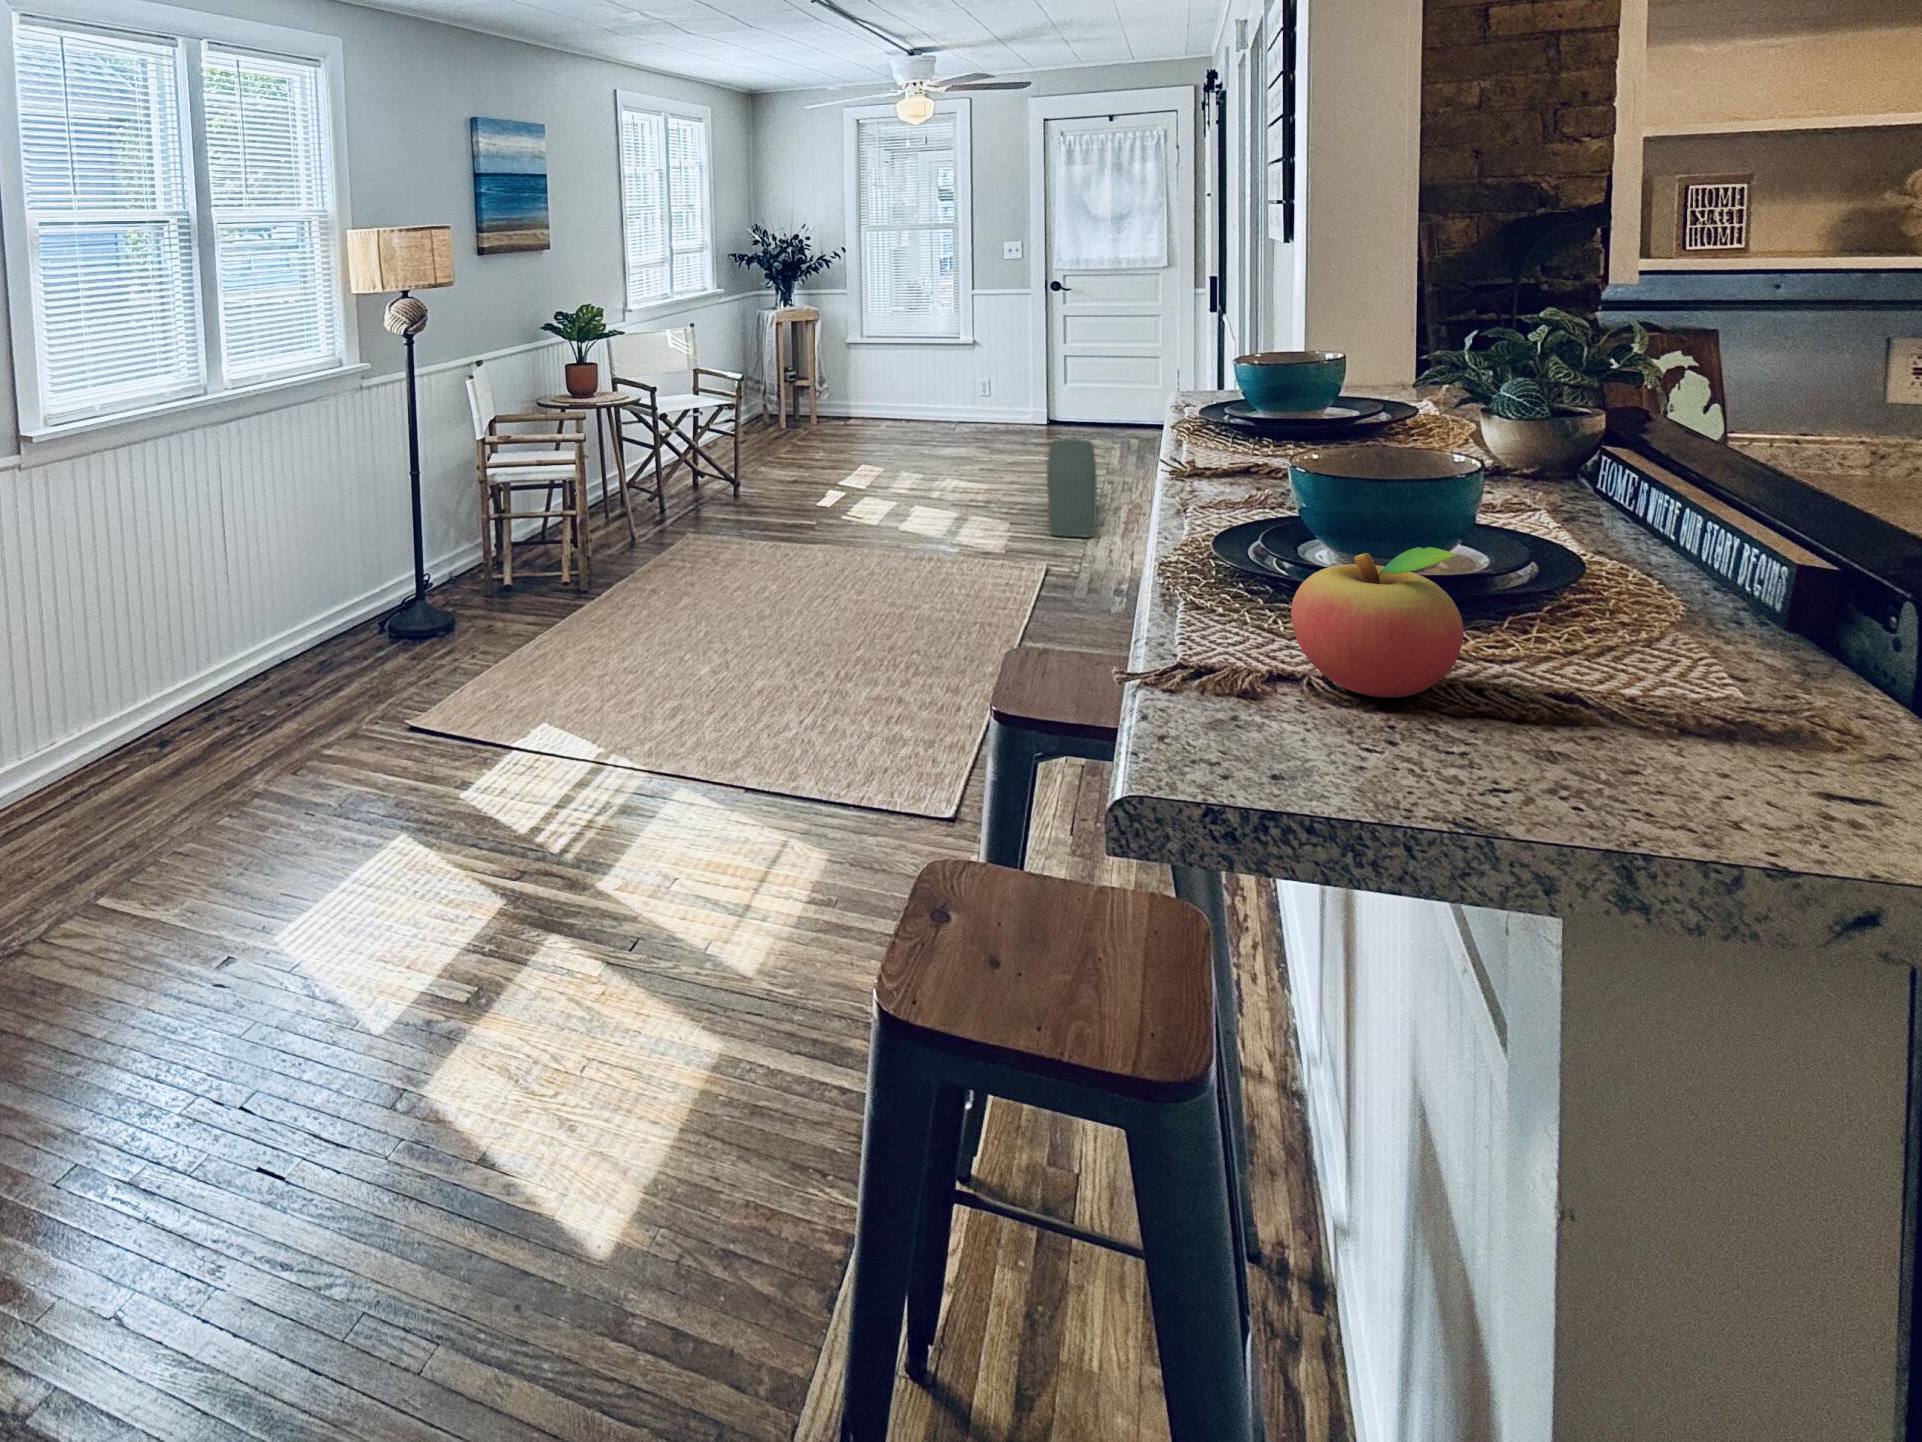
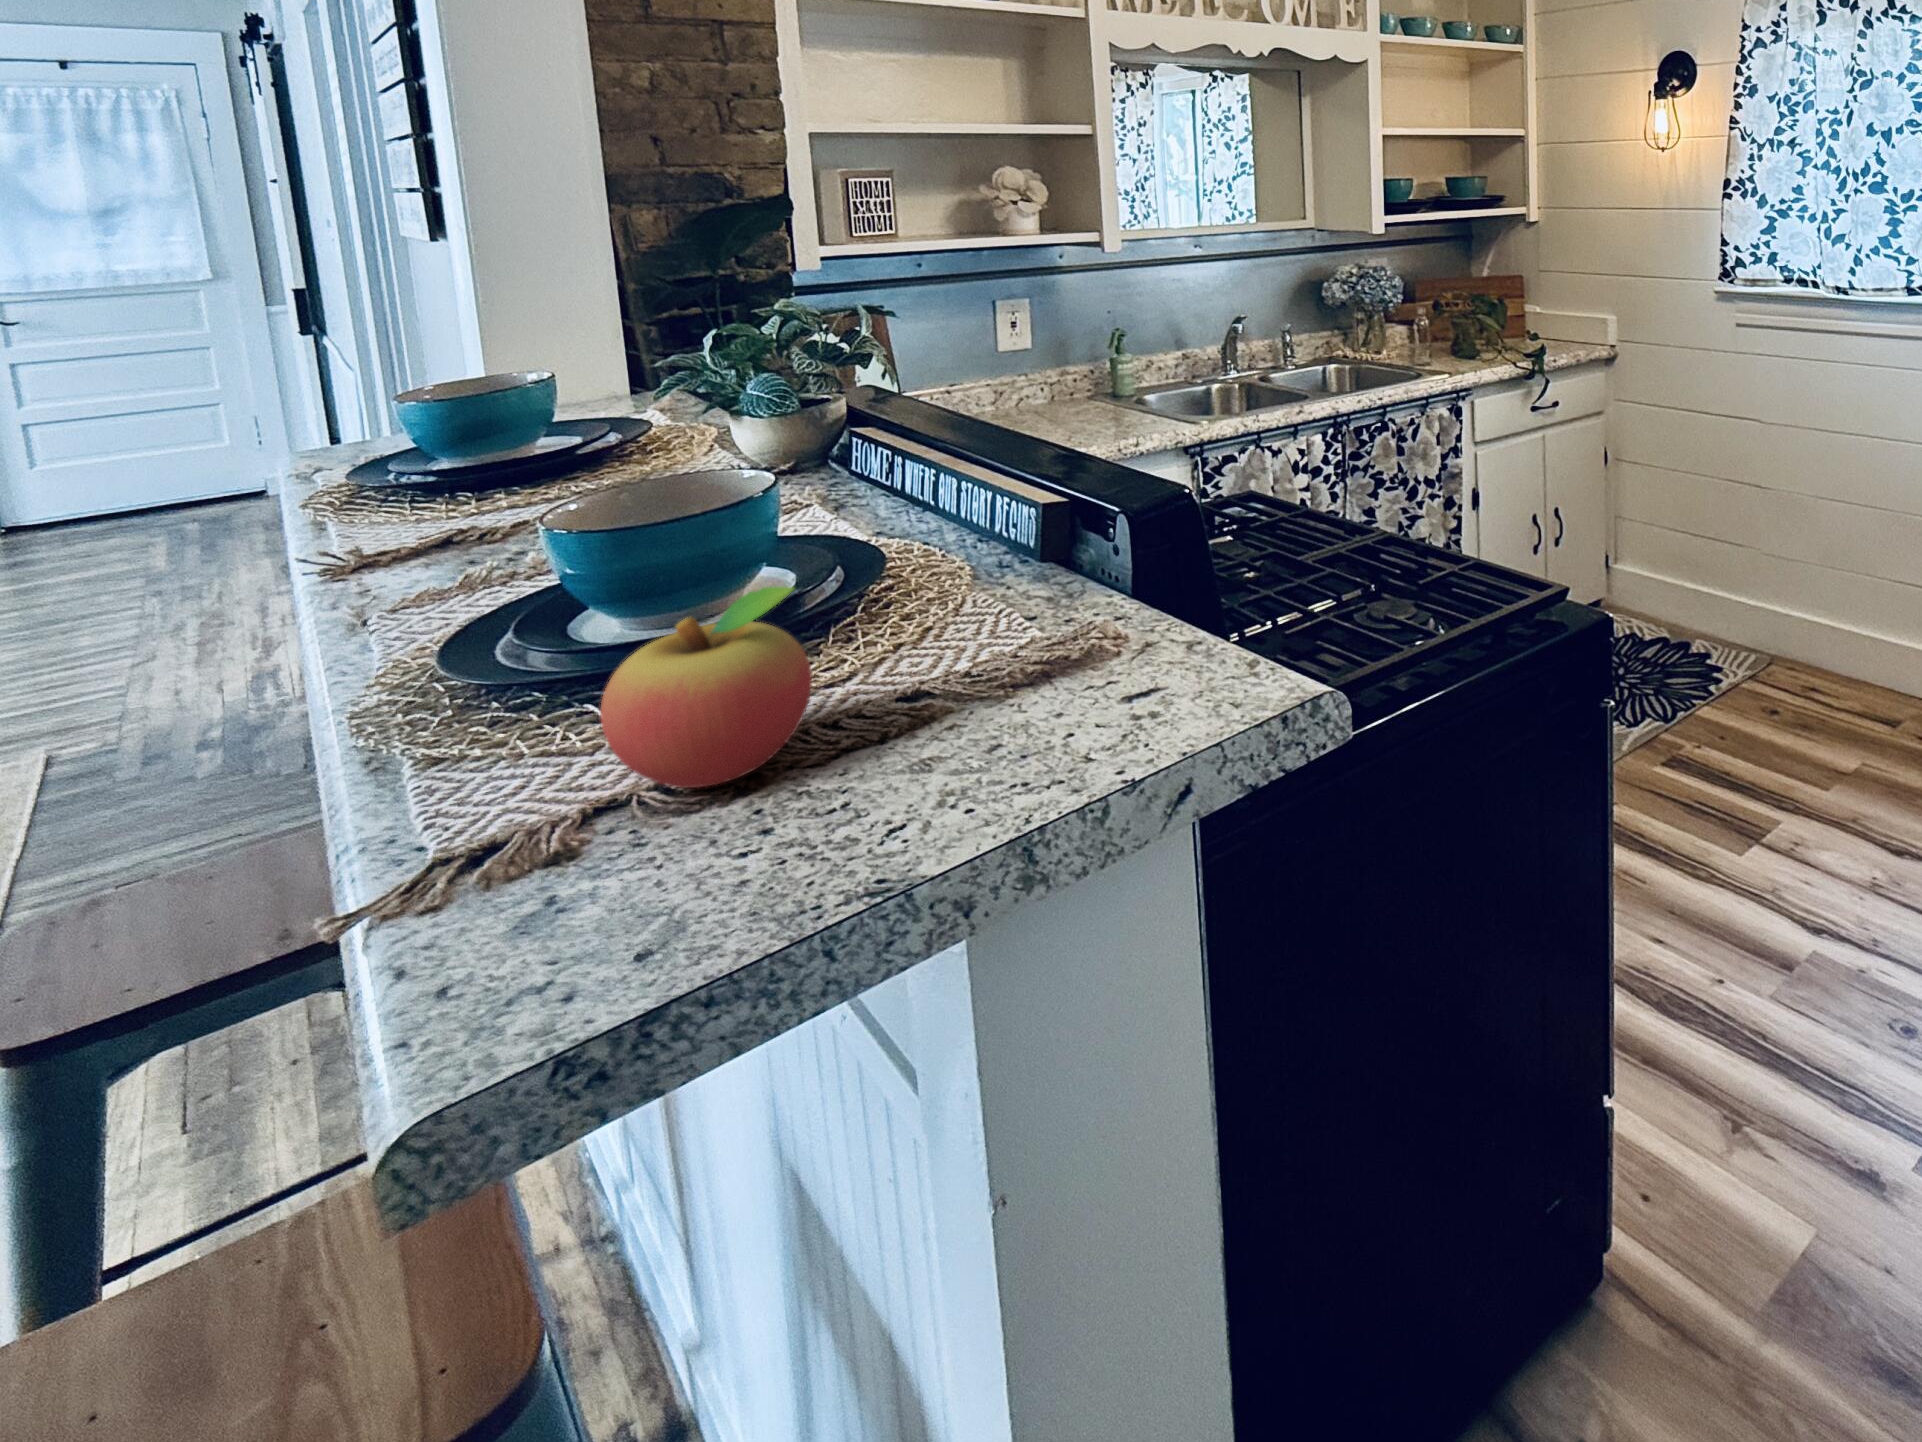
pouf: present [1047,439,1097,537] -> none [39,538,156,693]

